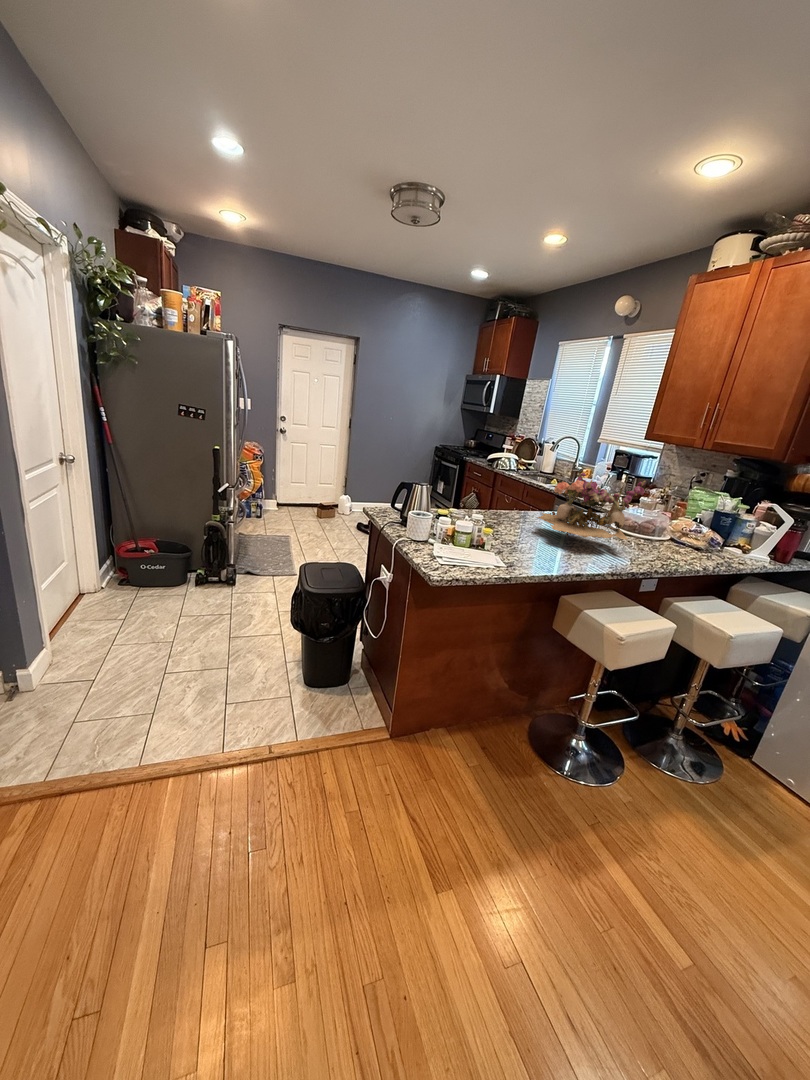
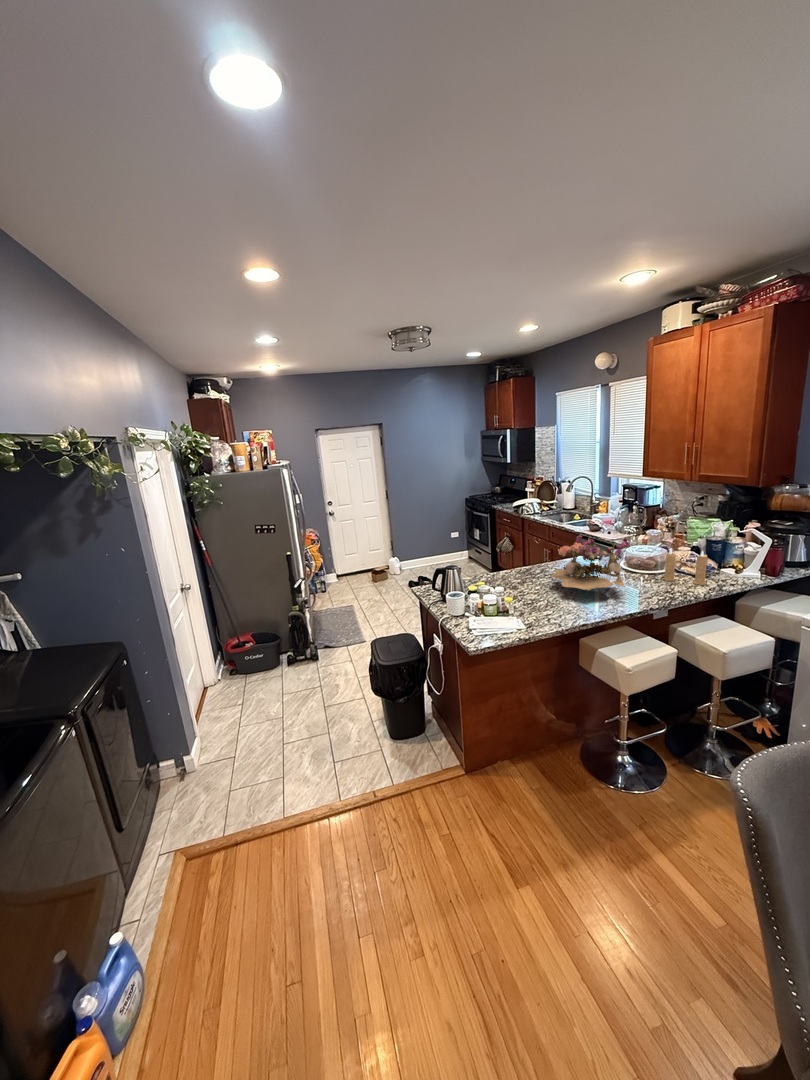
candle: none [662,508,726,559] -> present [663,548,707,585]

